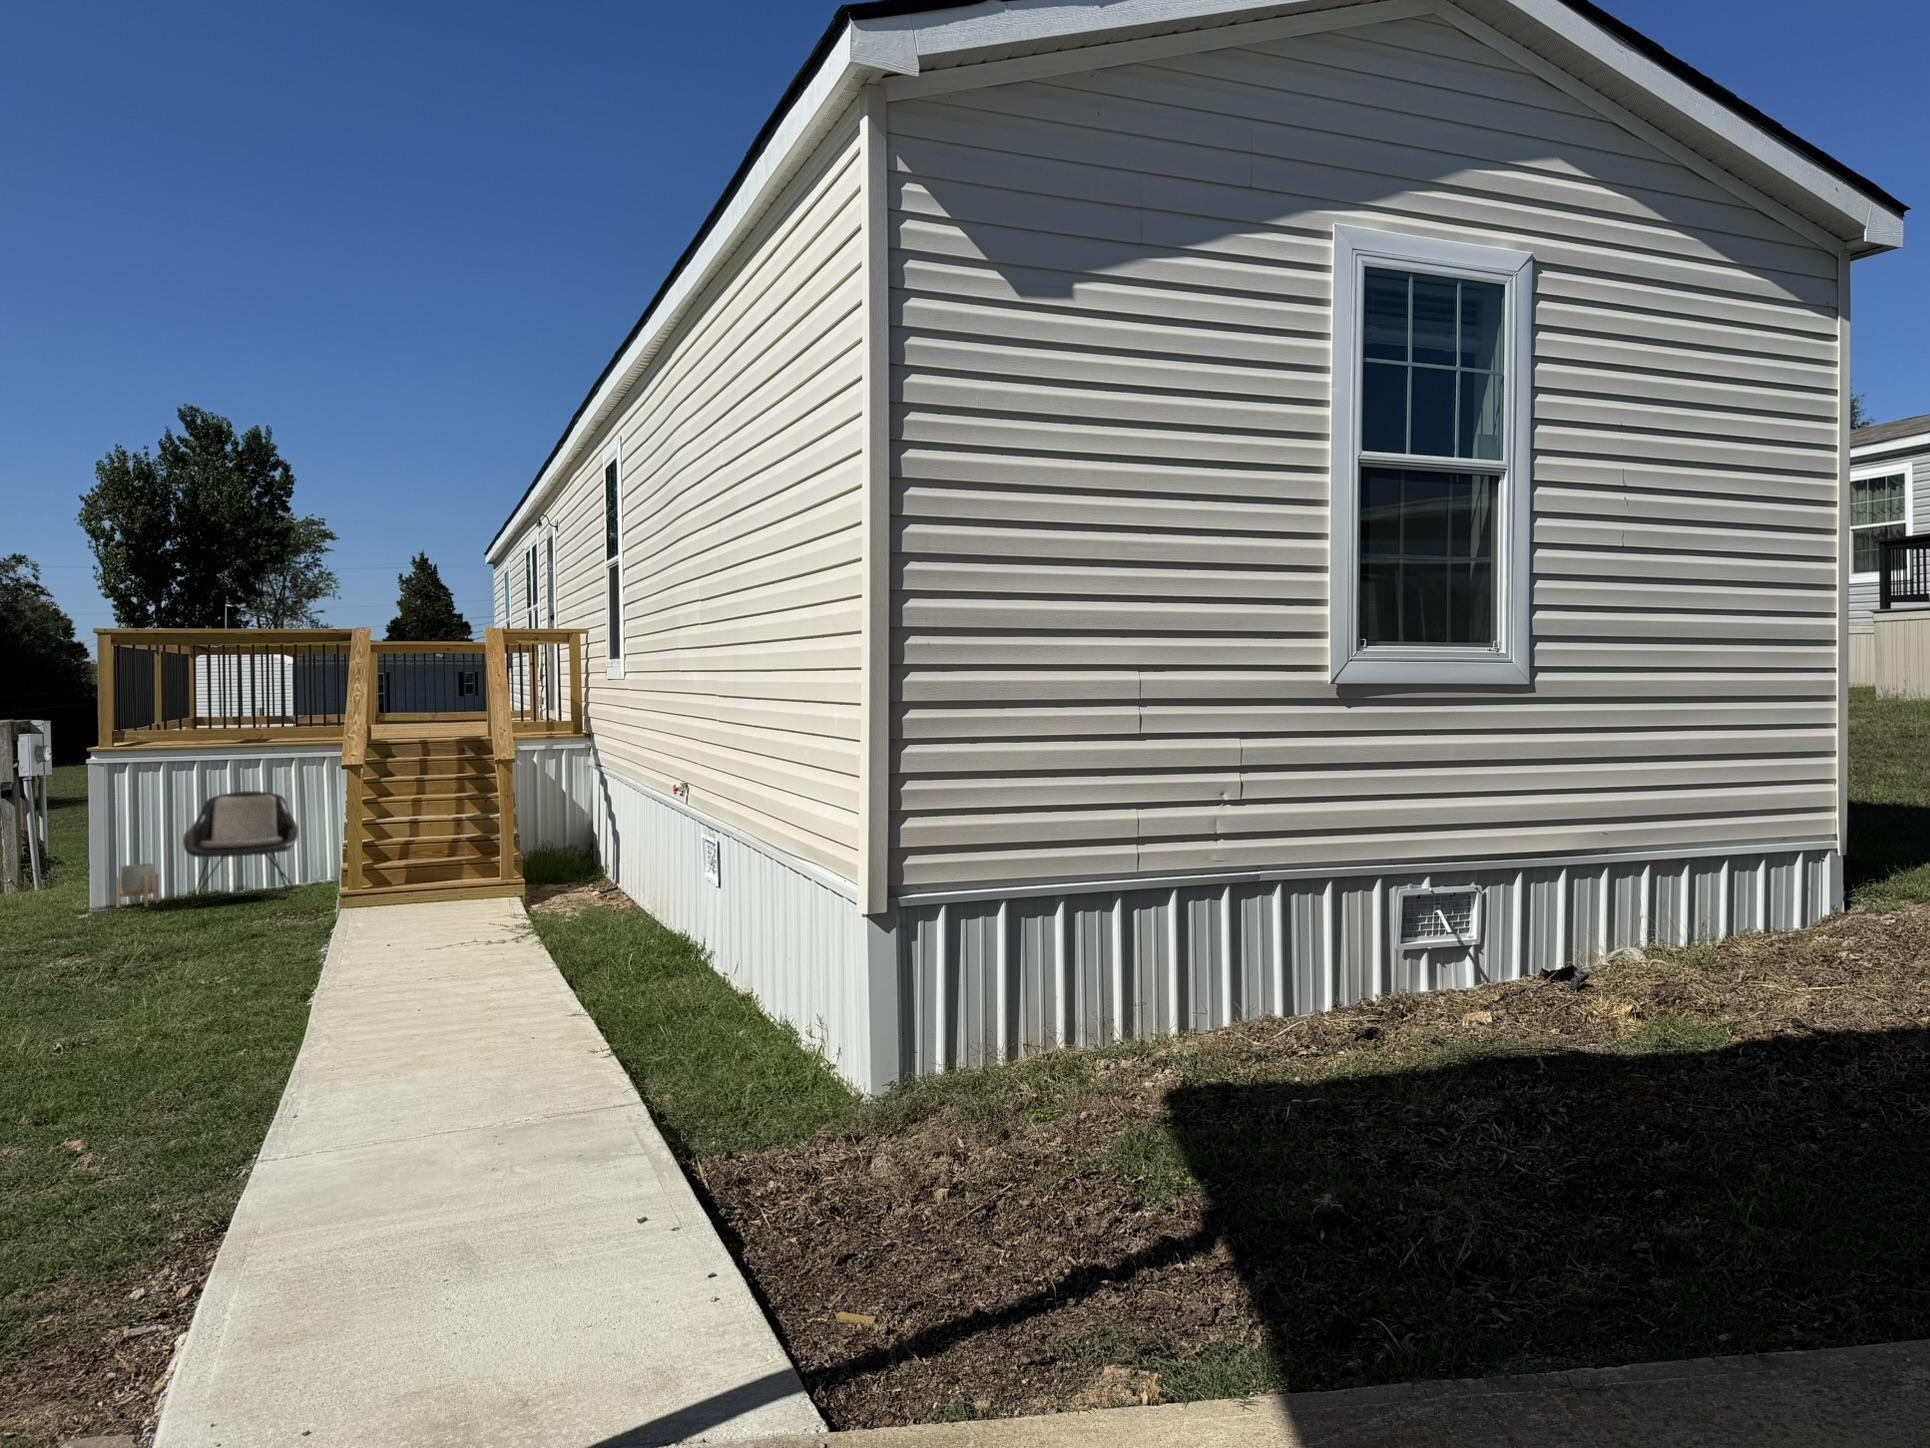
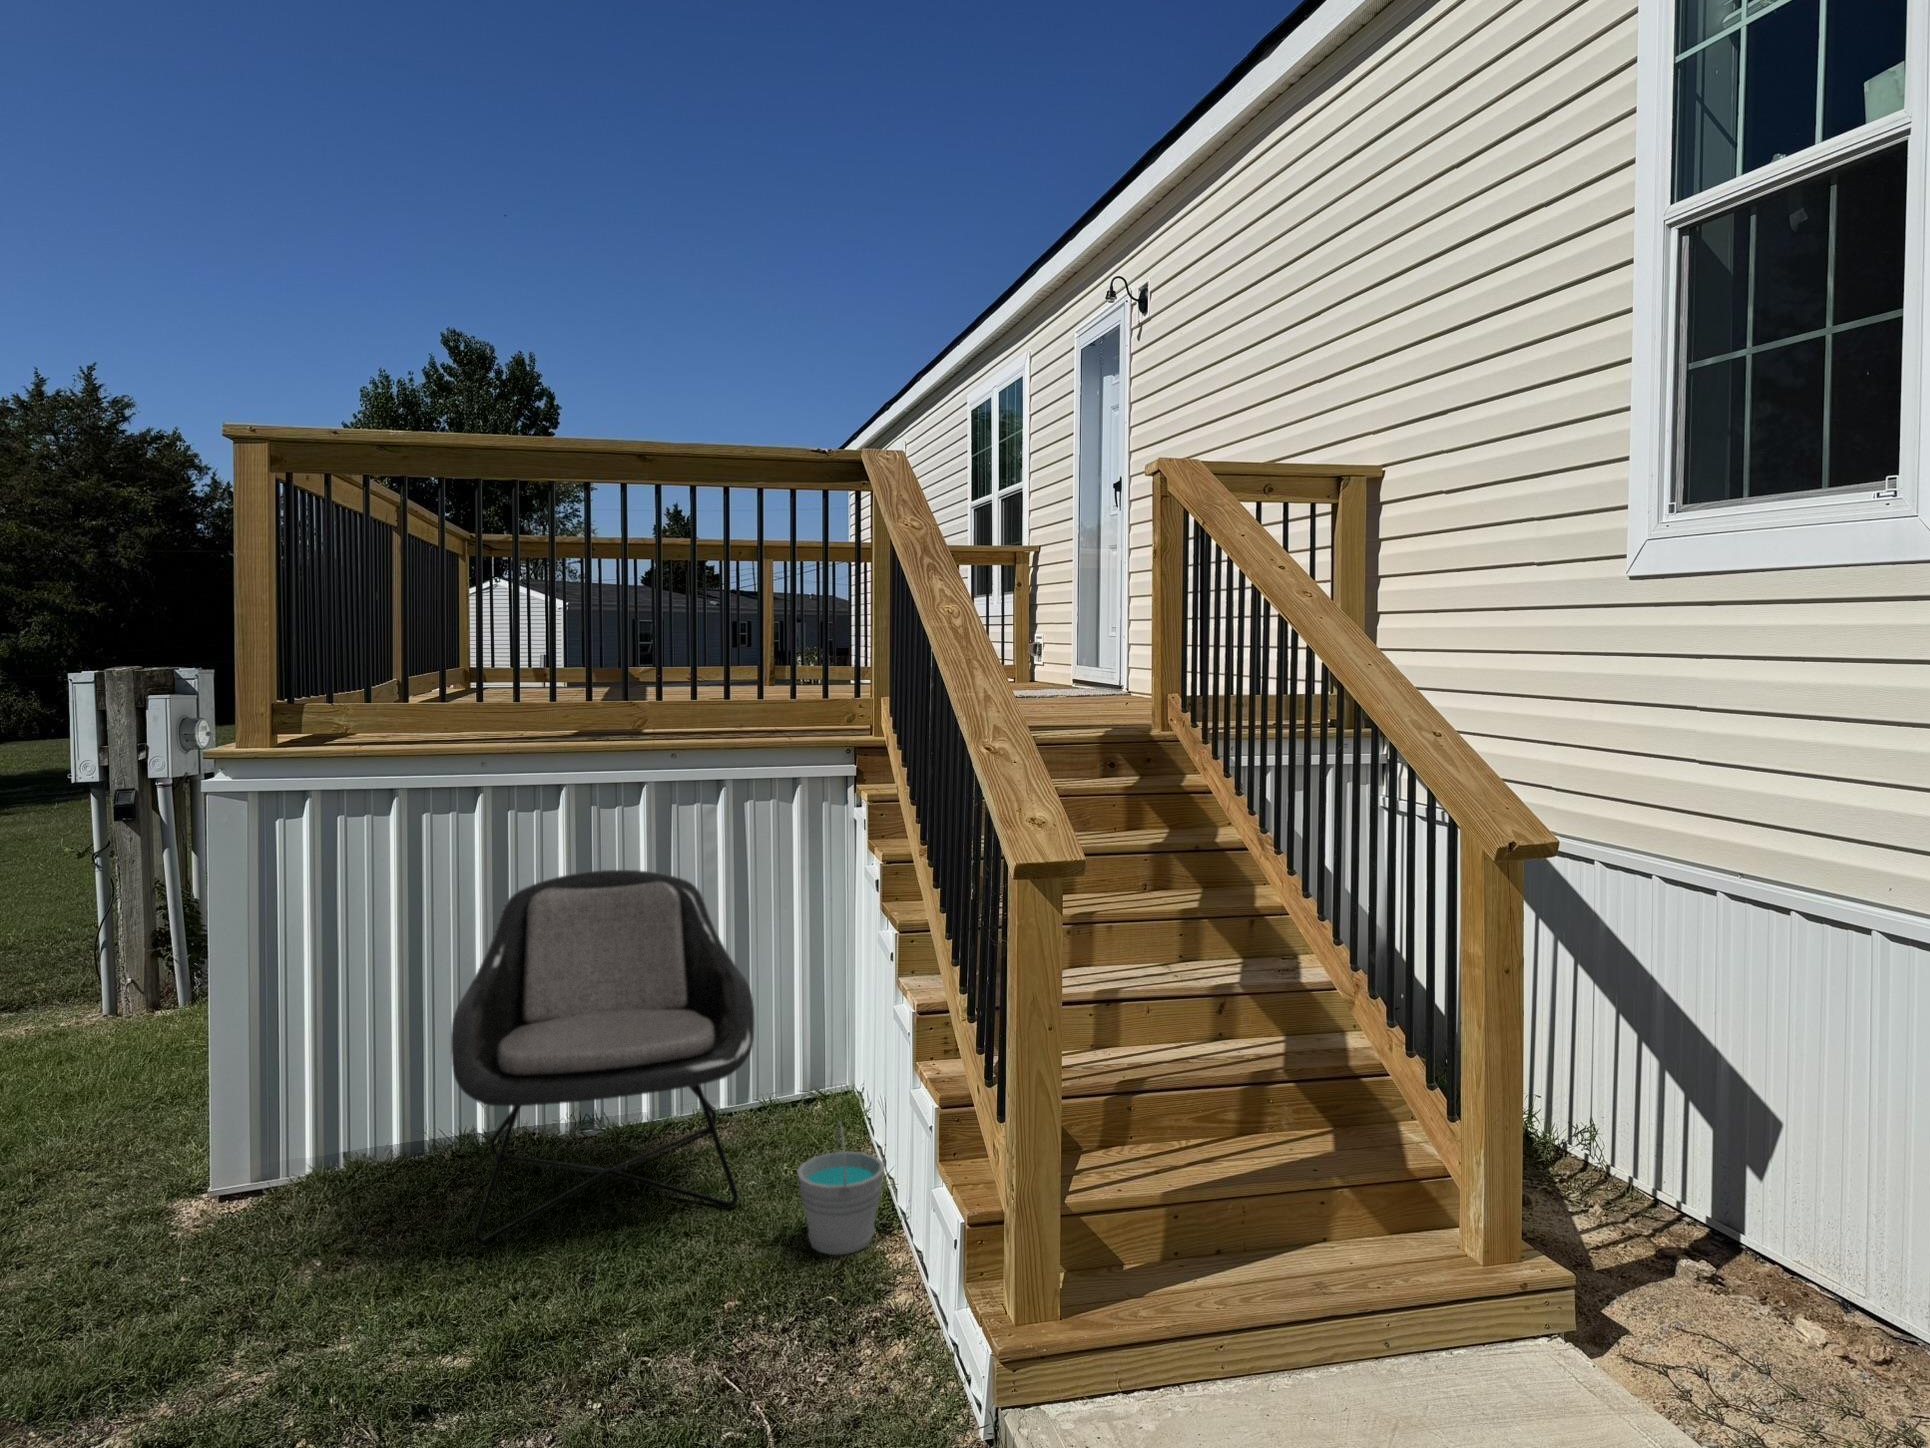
bucket: none [304,861,337,901] -> present [797,1122,884,1255]
planter: present [116,864,159,908] -> none [274,1069,390,1211]

